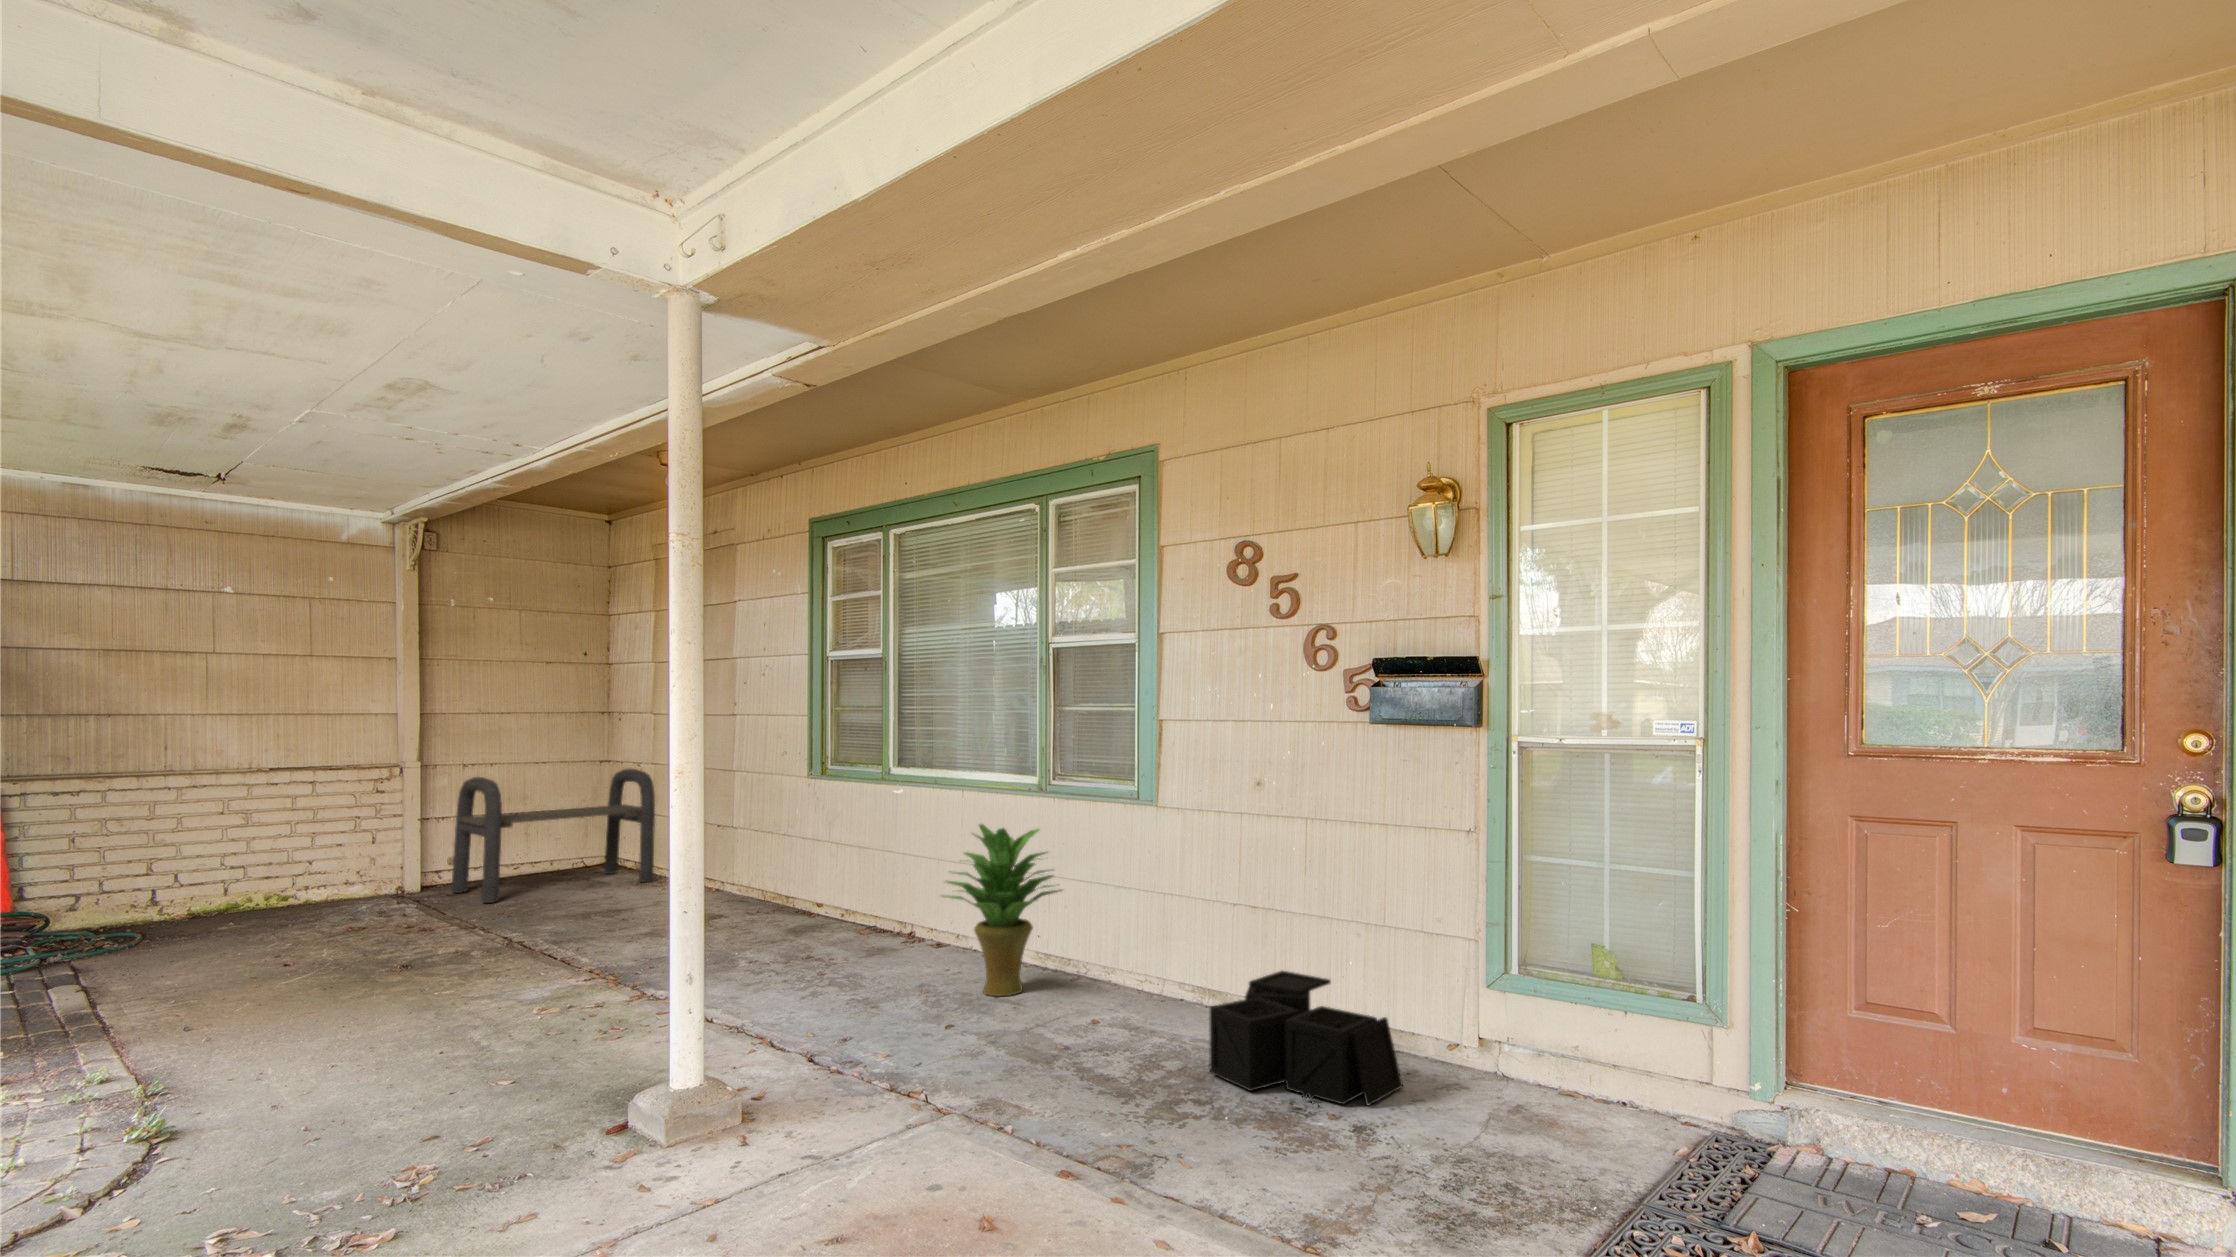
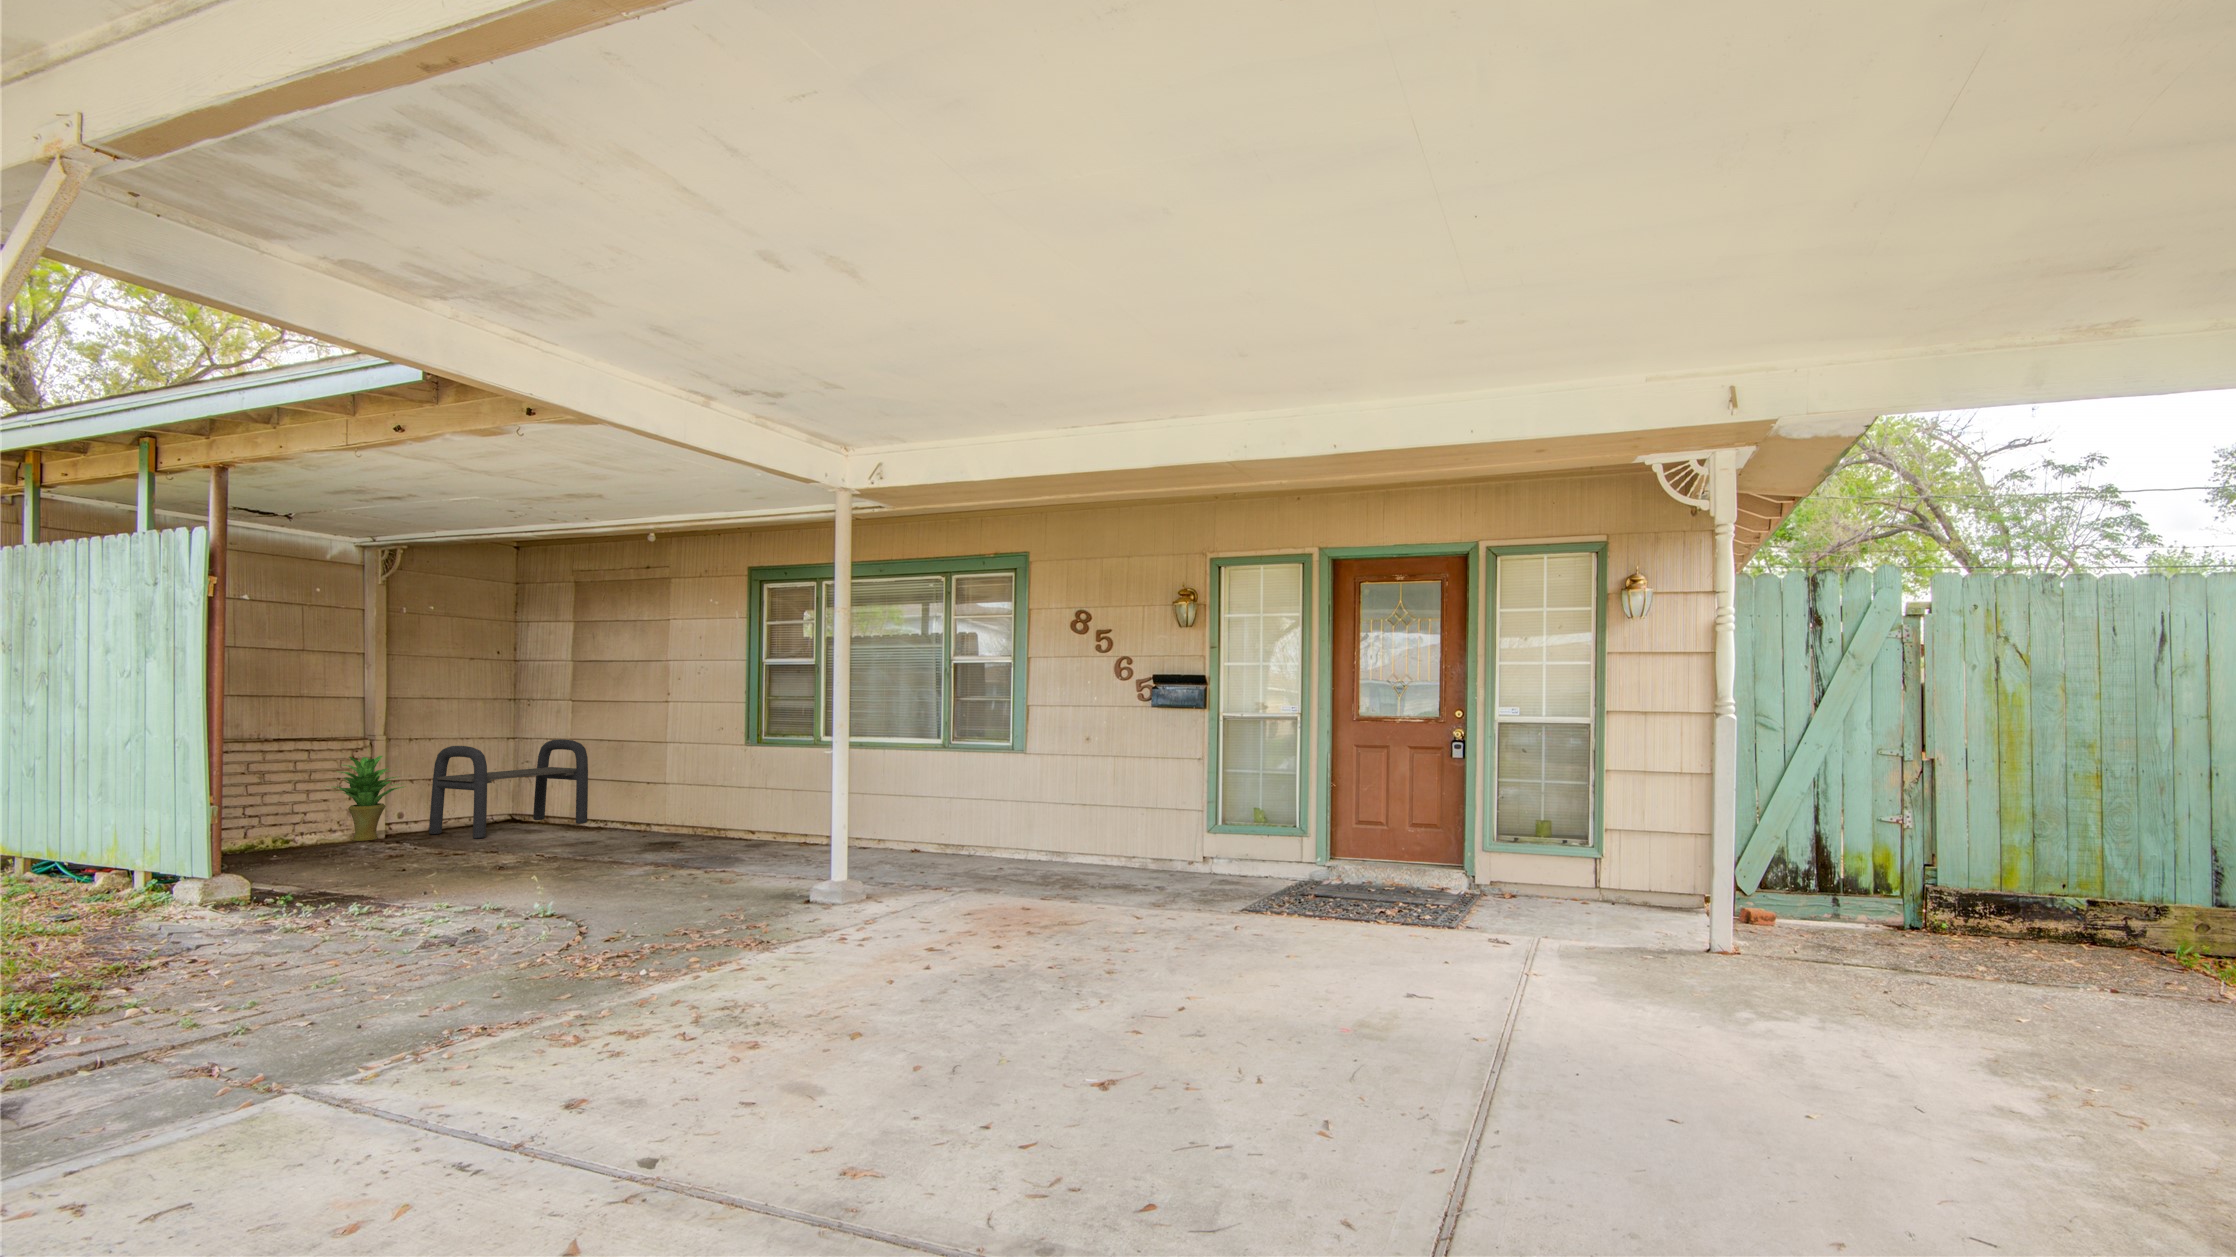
potted plant: present [944,824,1062,996] -> present [327,756,403,841]
storage bin: present [1210,971,1403,1105] -> none [1071,834,1163,884]

